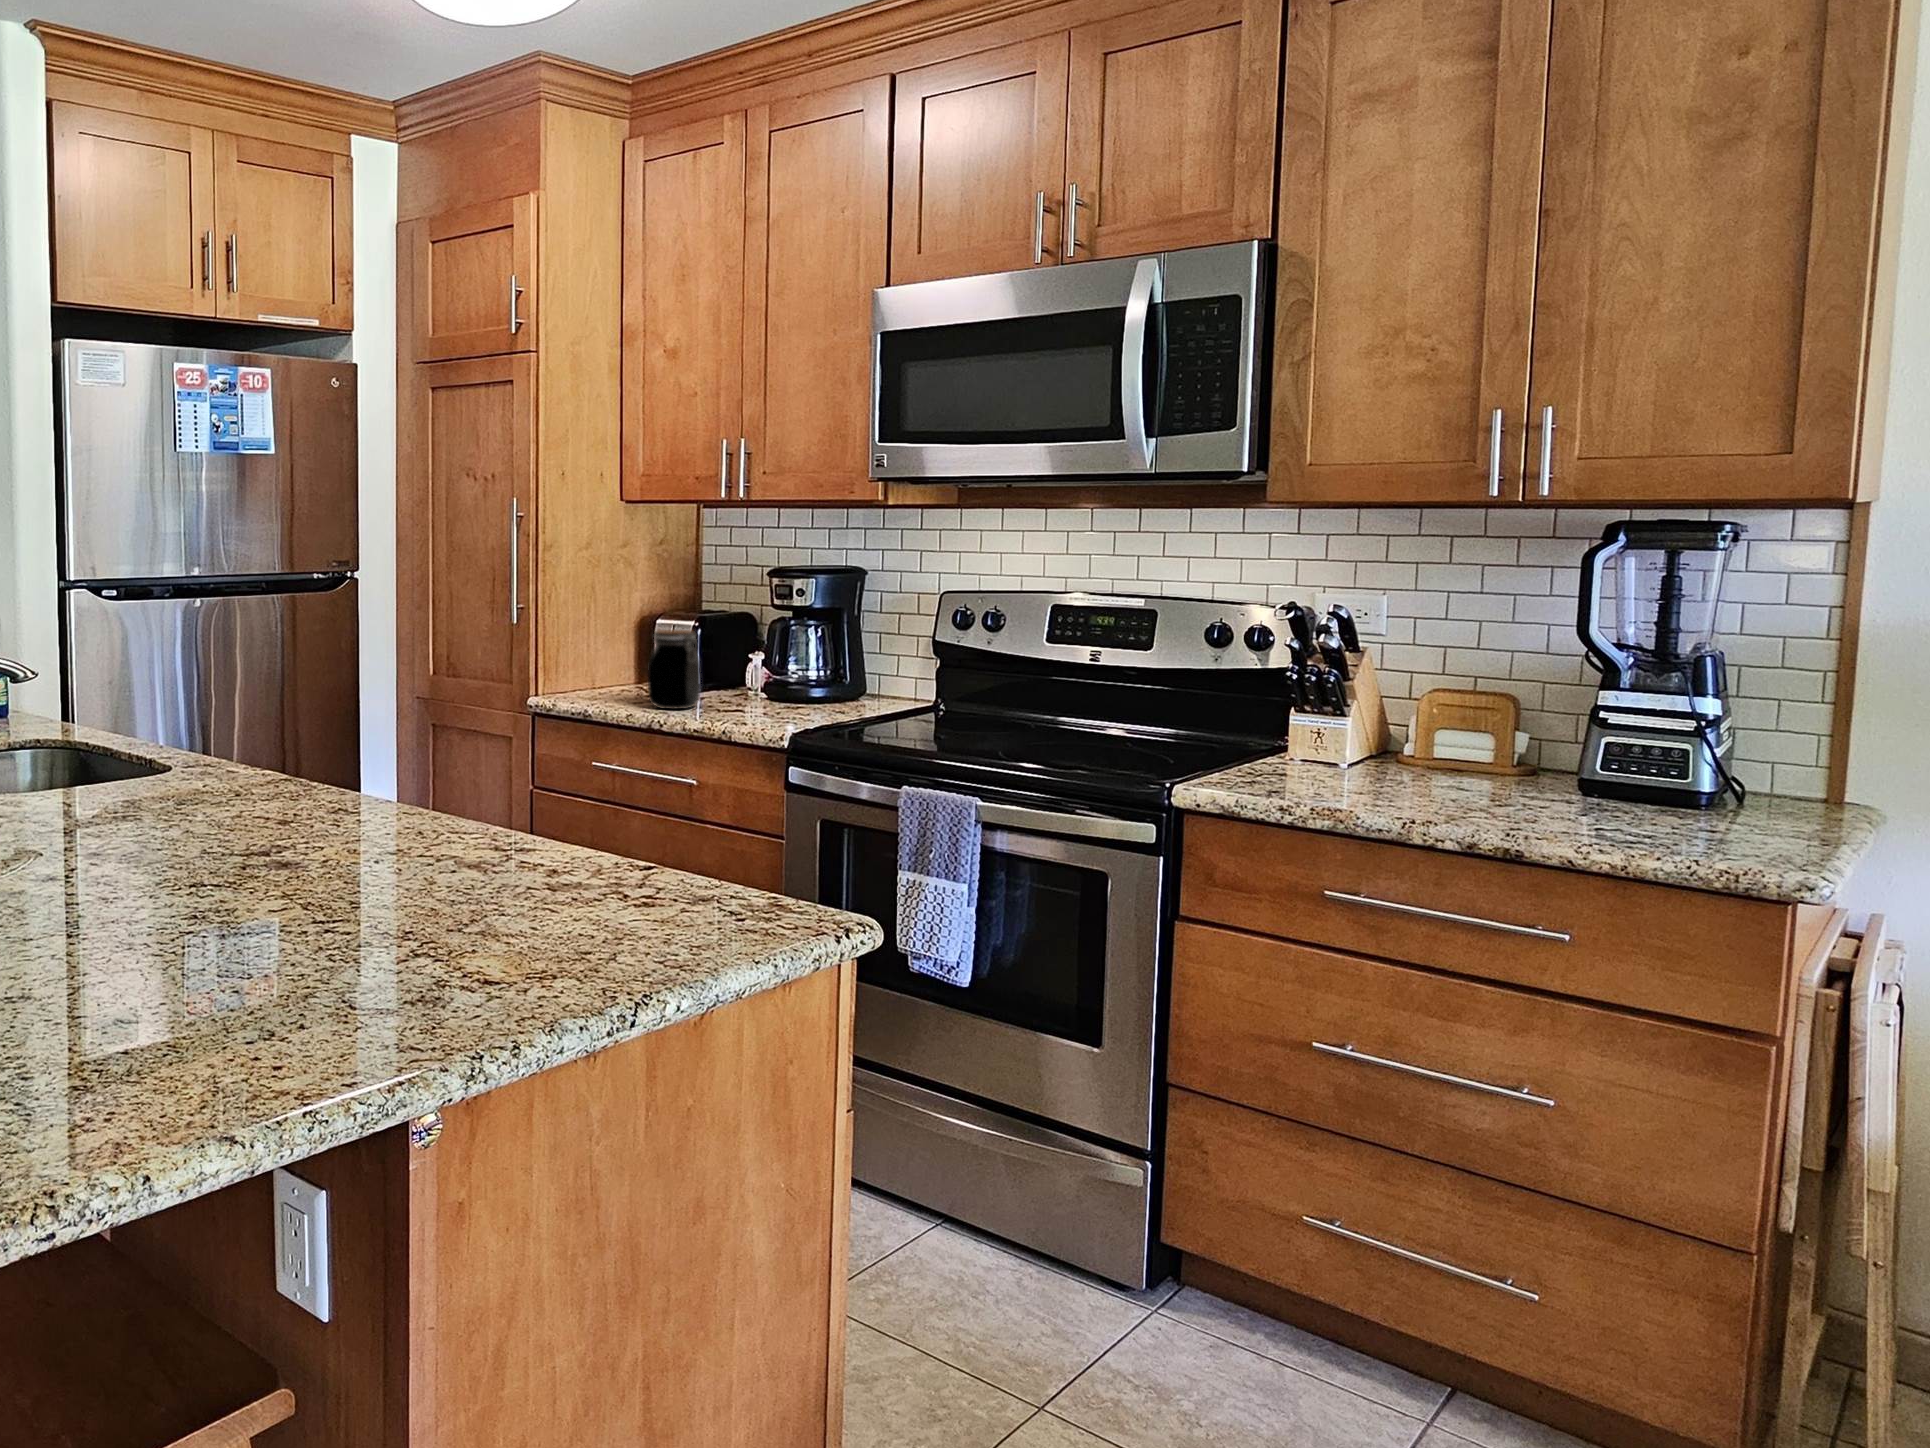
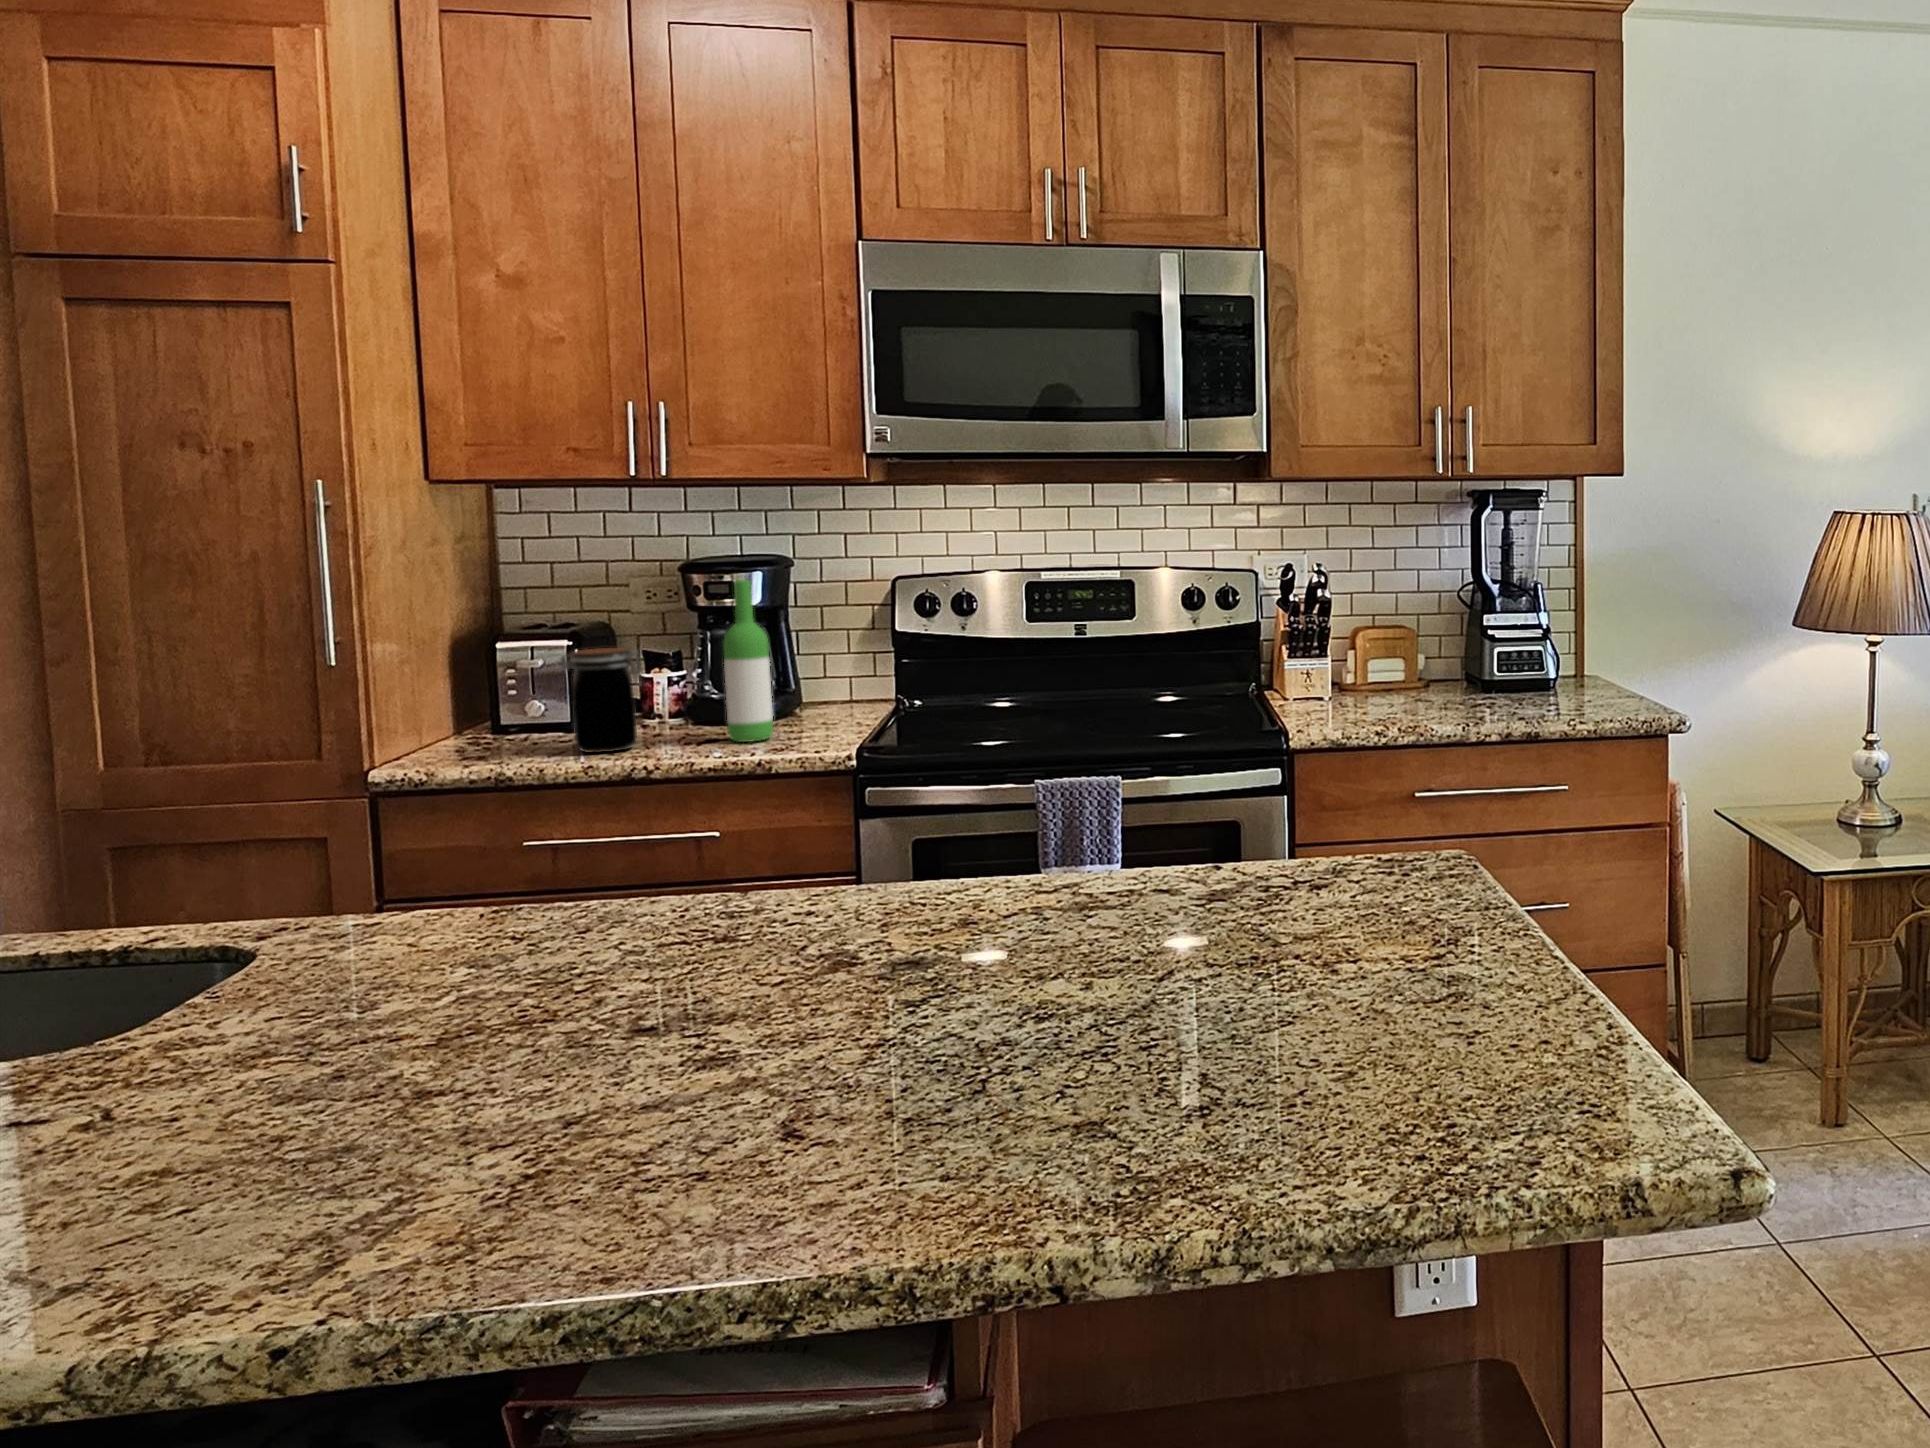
wine bottle: none [748,583,783,717] -> present [723,580,773,742]

